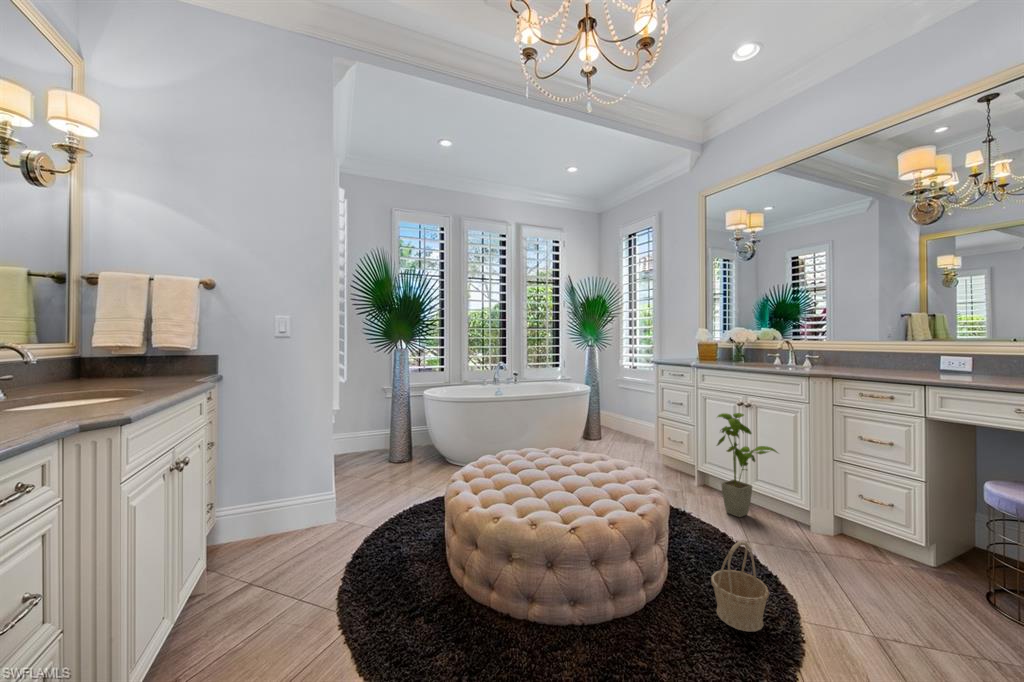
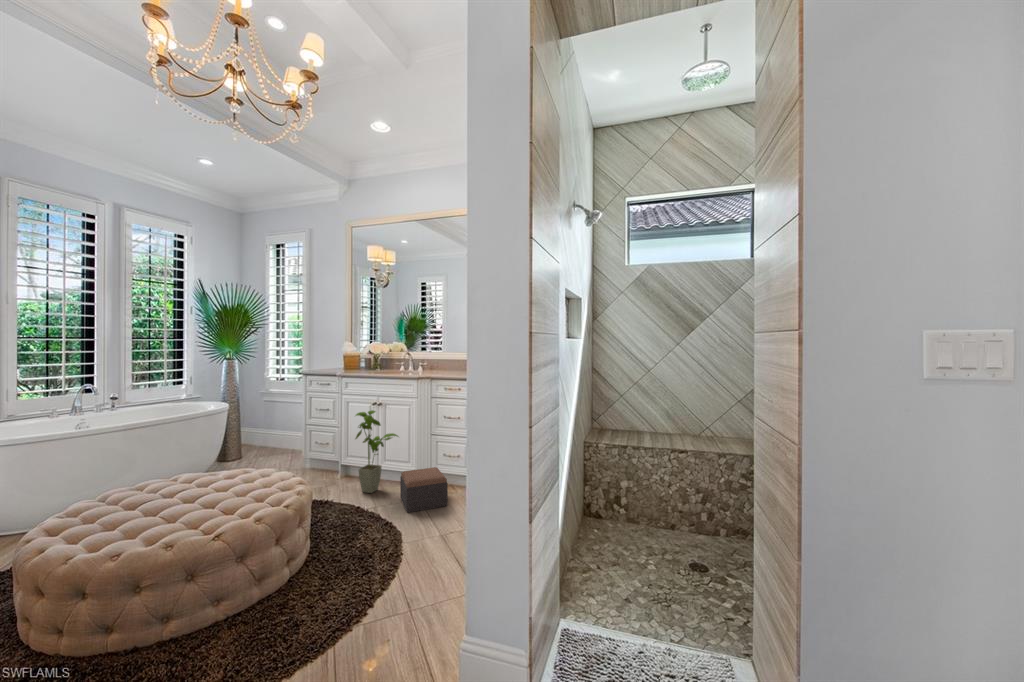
footstool: none [782,502,868,574] -> present [400,467,448,513]
basket: present [711,541,769,631] -> none [345,504,385,570]

